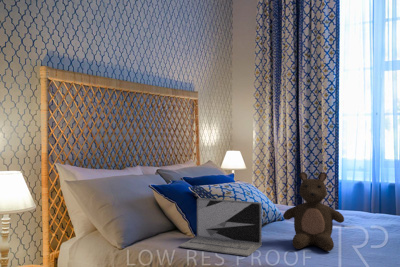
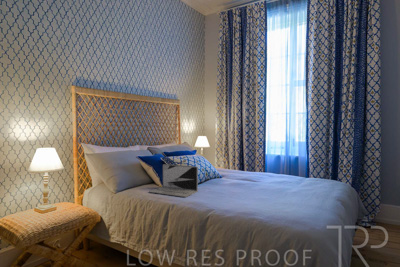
stuffed bear: present [283,172,344,251] -> none [212,149,246,195]

